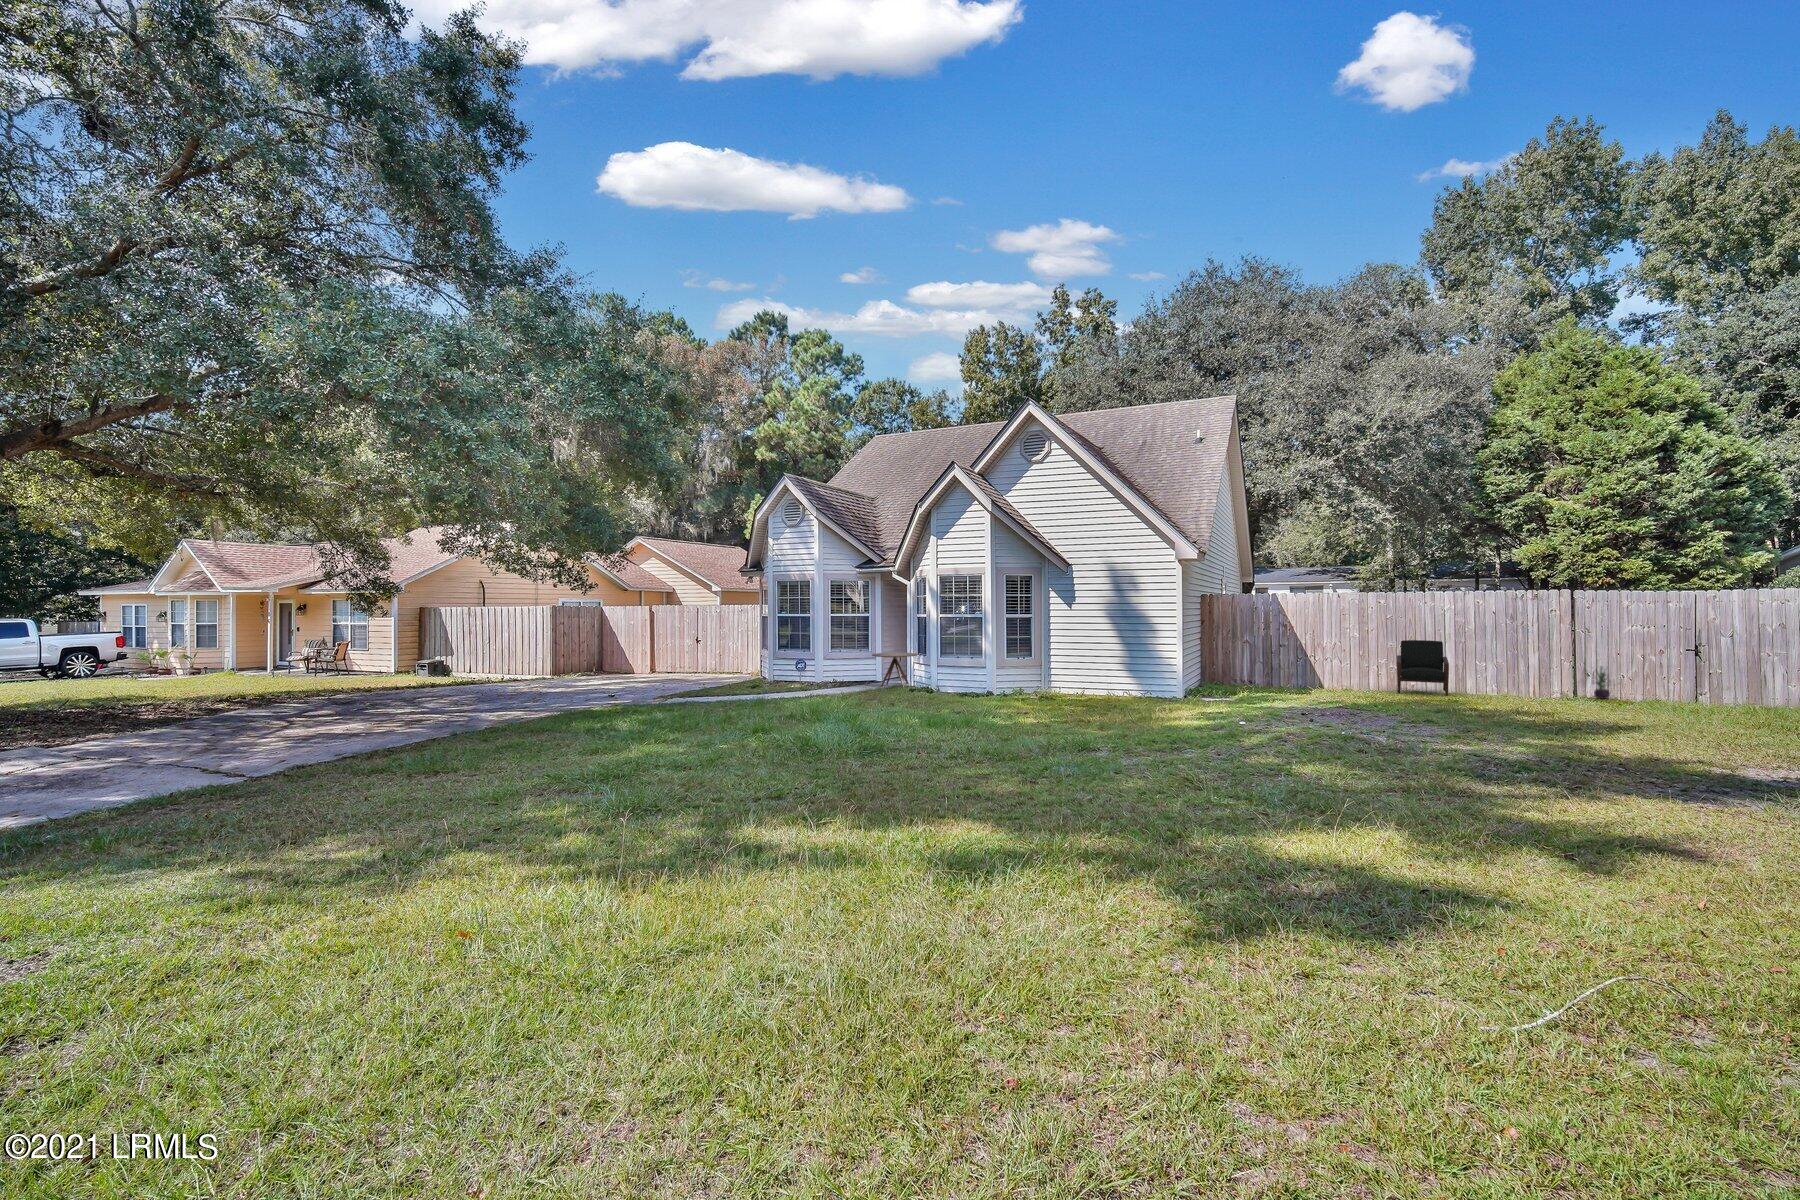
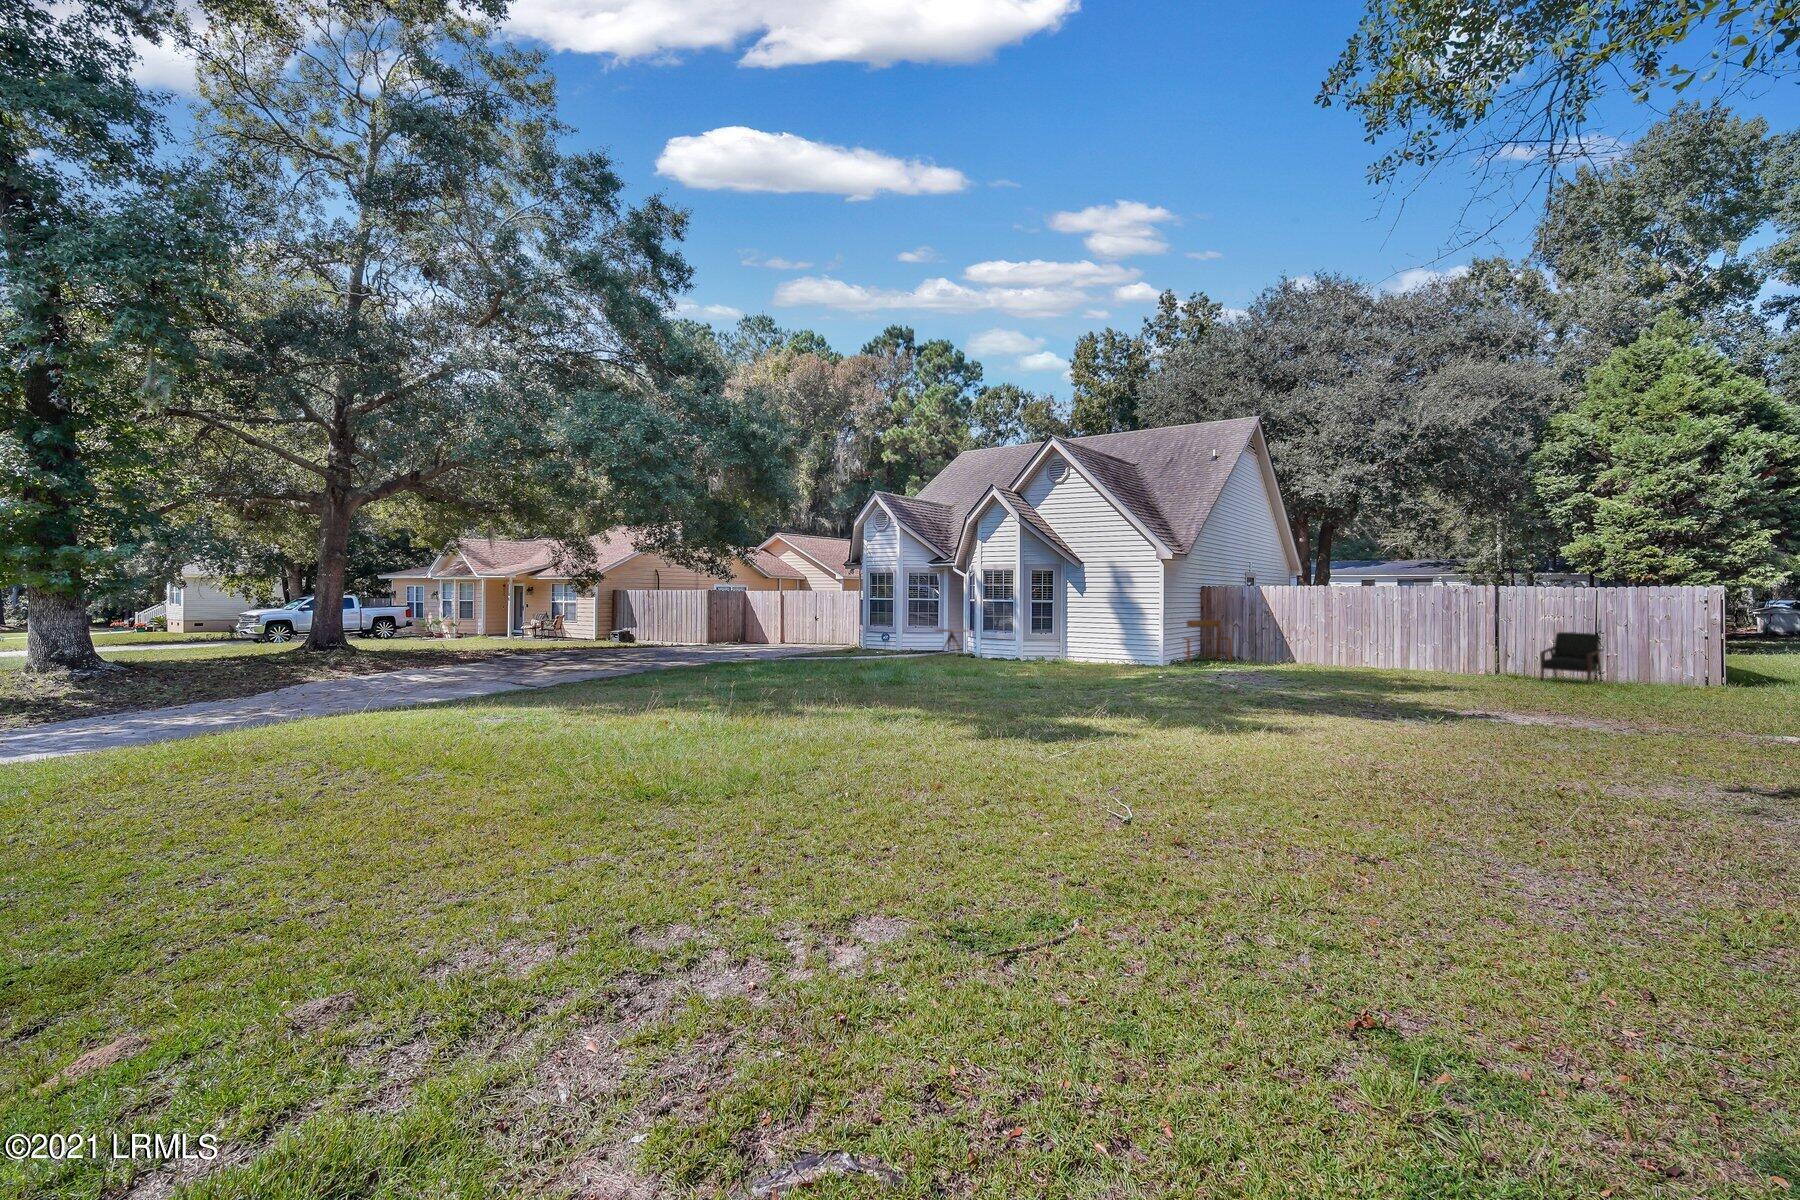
bench: none [1186,635,1252,689] -> present [1184,619,1232,661]
chair: present [1397,640,1449,696] -> present [1540,632,1603,684]
decorative plant: present [1594,666,1610,699] -> none [1486,649,1523,676]

